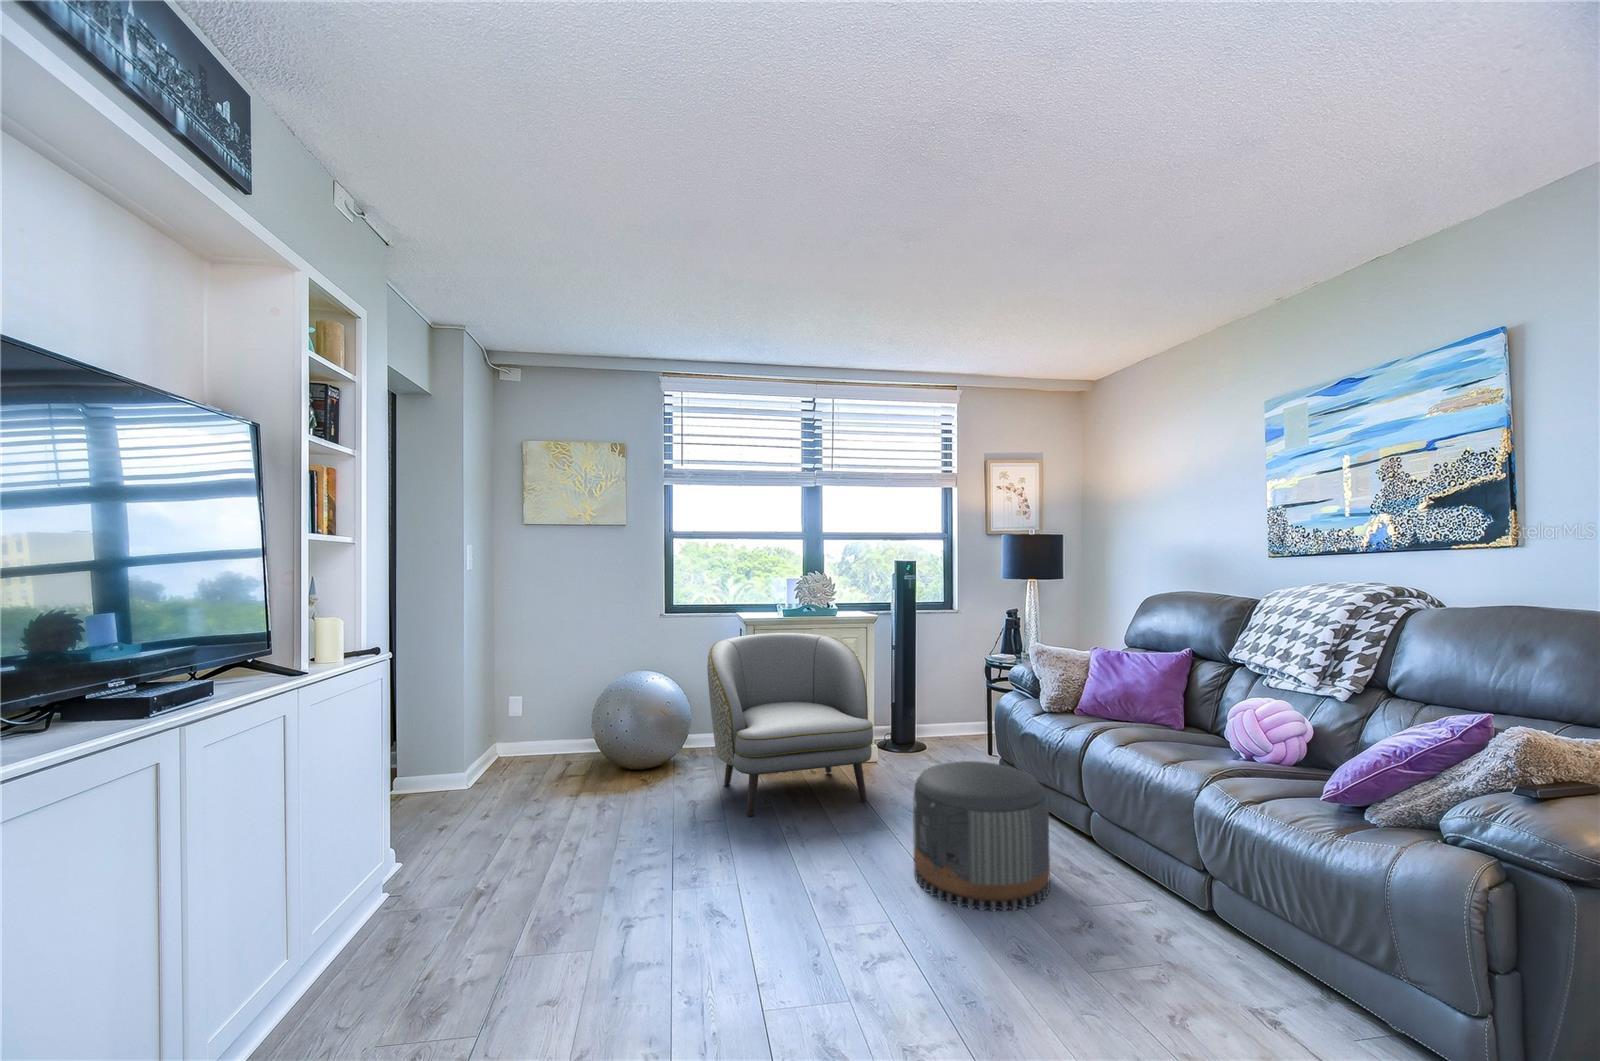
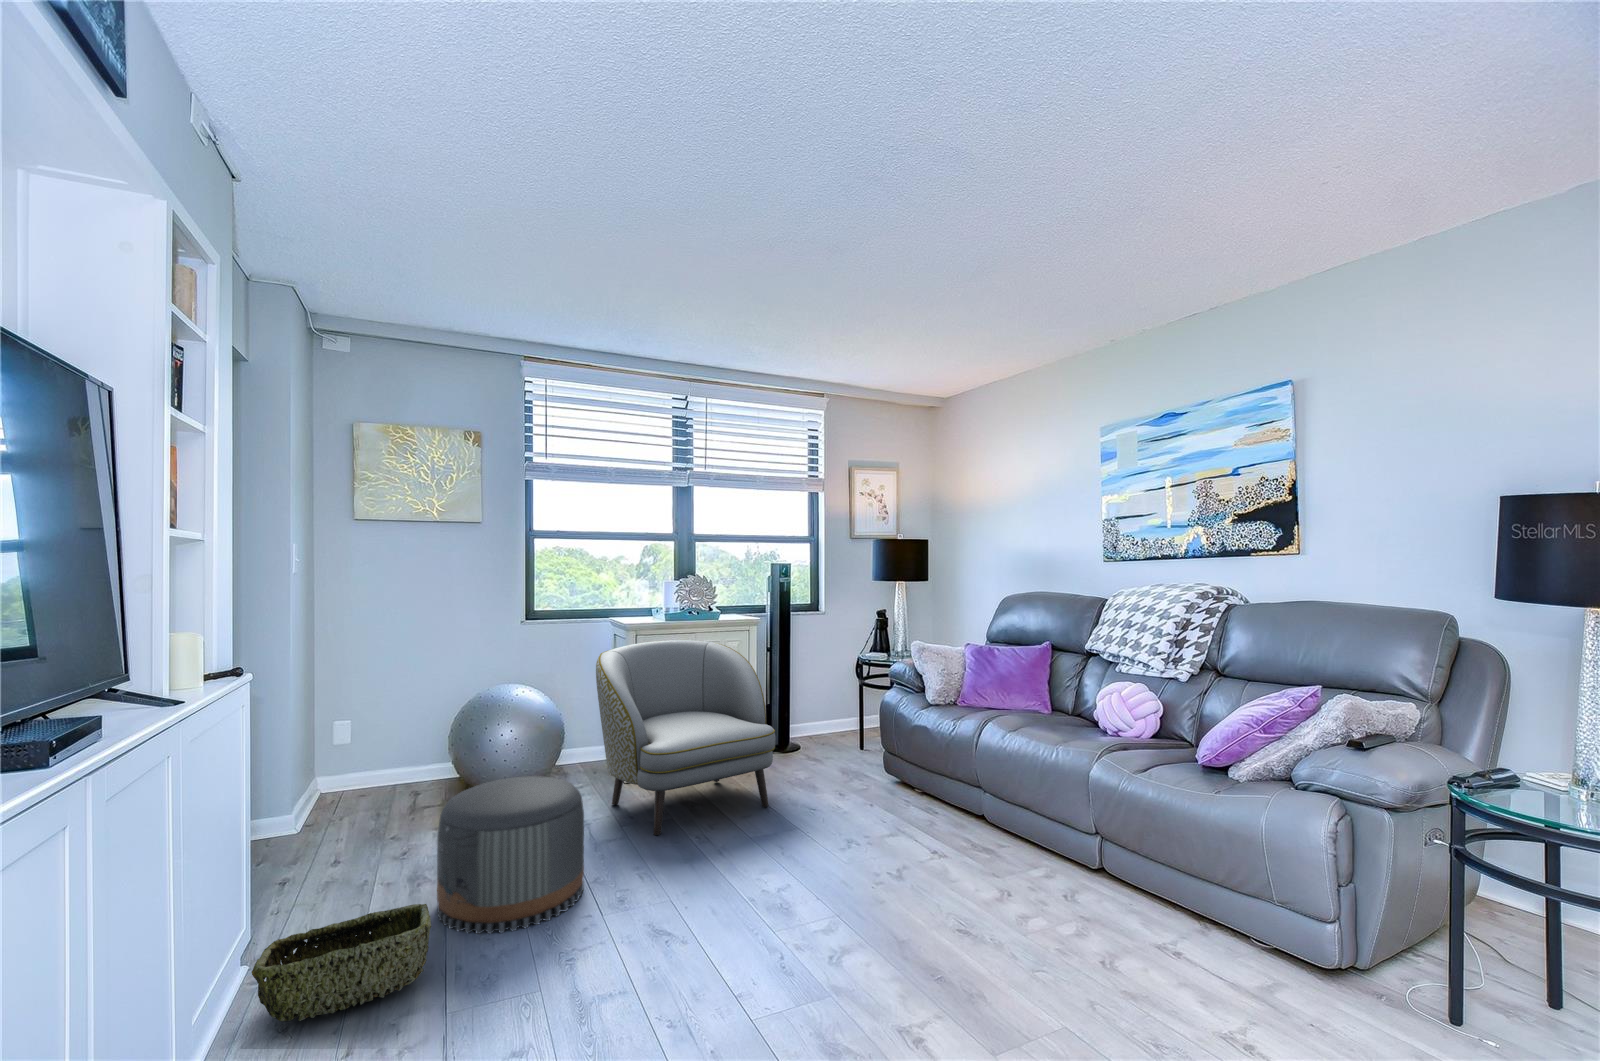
pouf: present [913,761,1050,912] -> present [437,776,584,934]
woven basket: none [363,848,512,929] -> present [252,904,431,1021]

